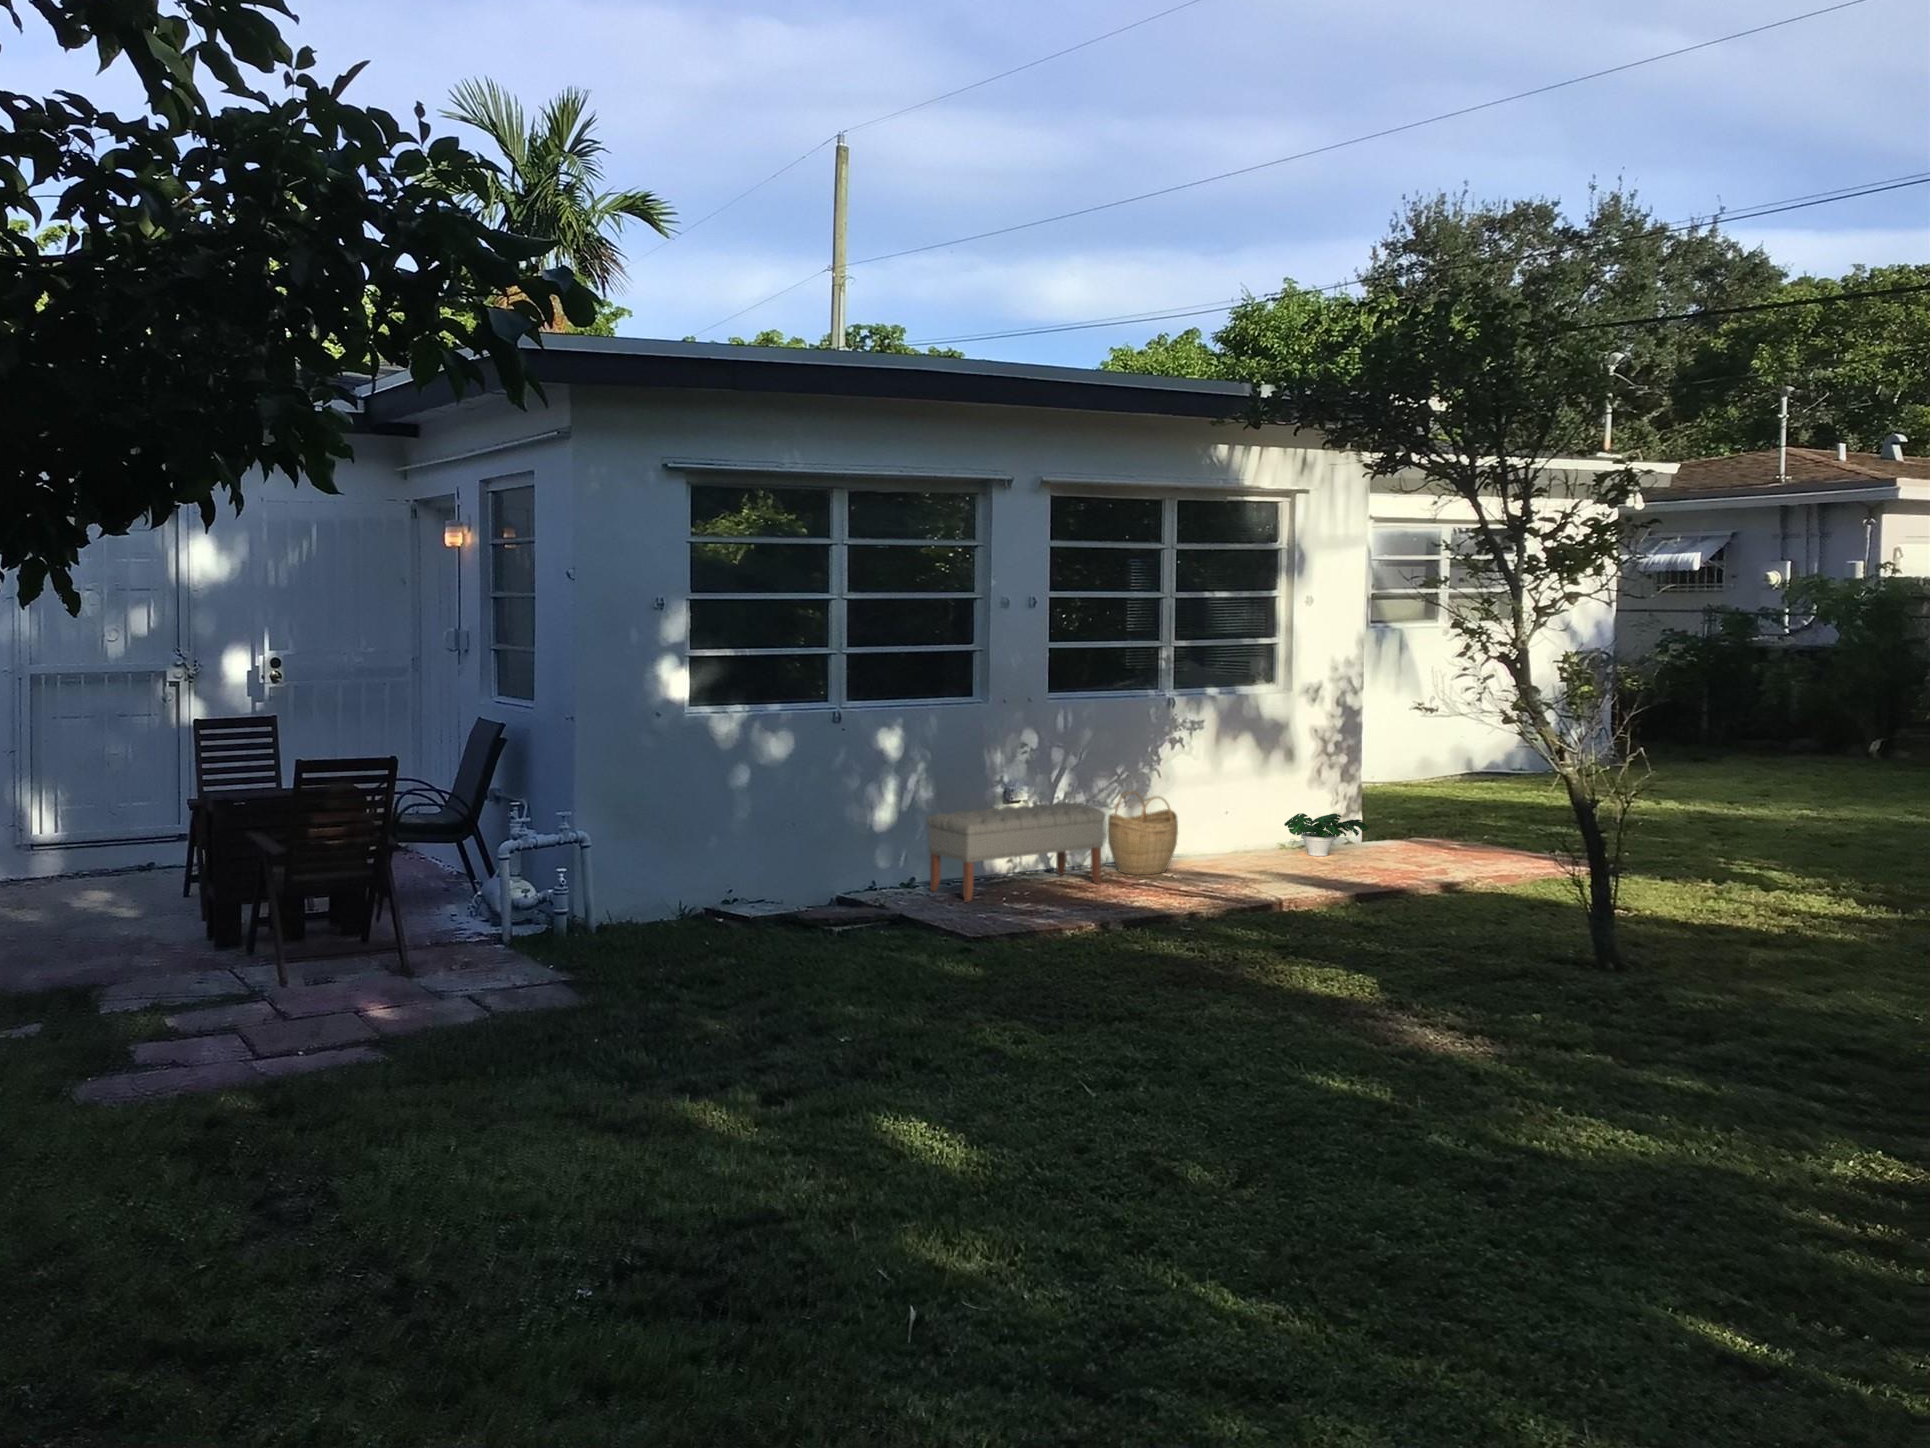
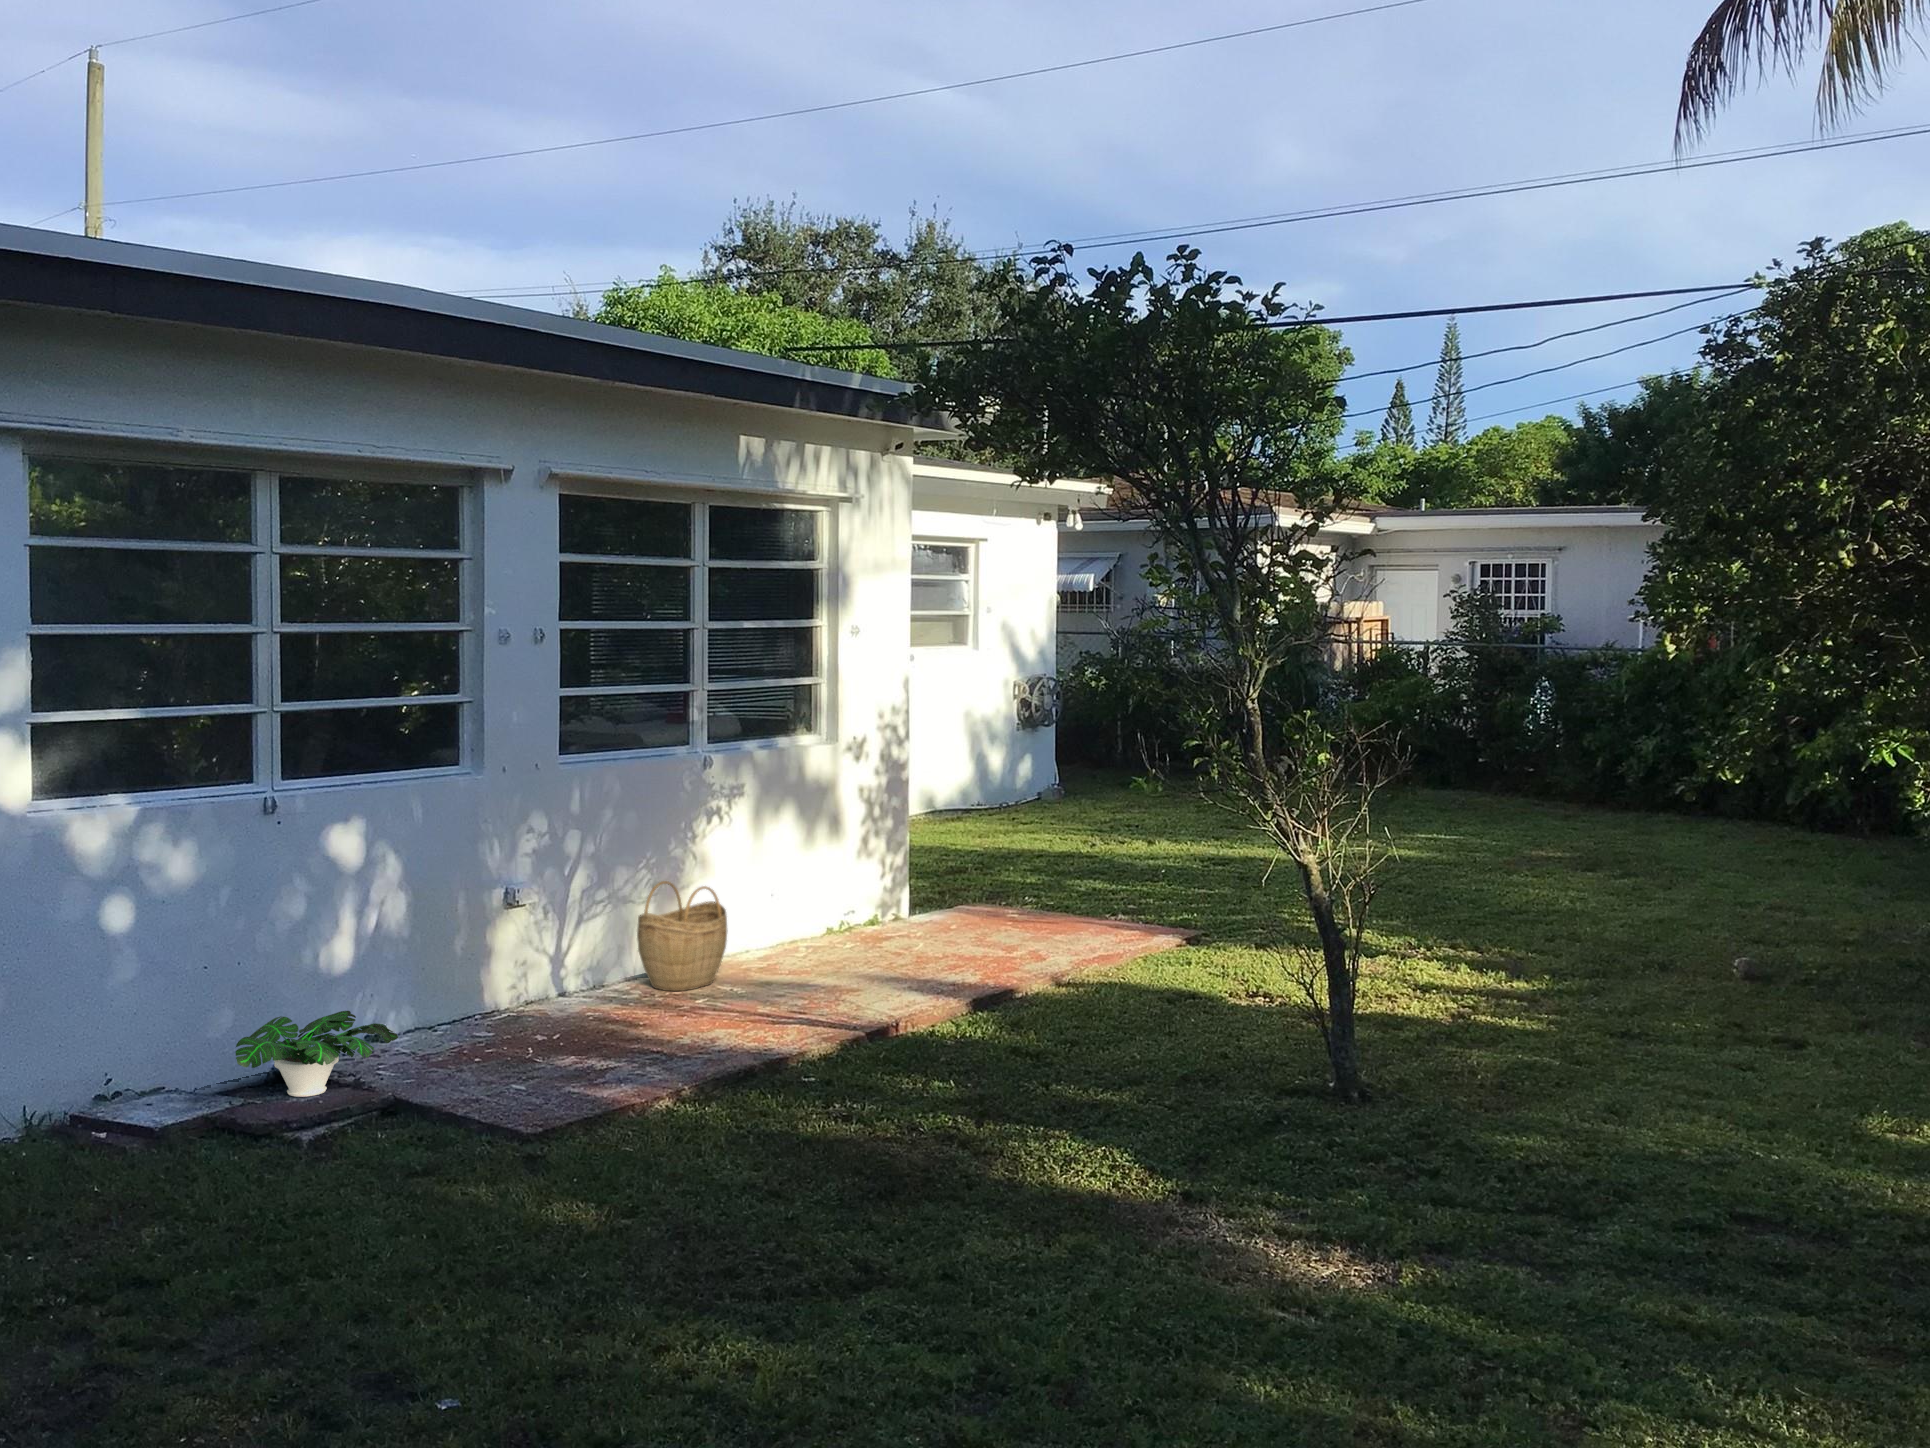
bench: present [927,802,1105,901] -> none [406,903,647,1058]
potted plant: present [1284,813,1369,857] -> present [235,1011,398,1097]

